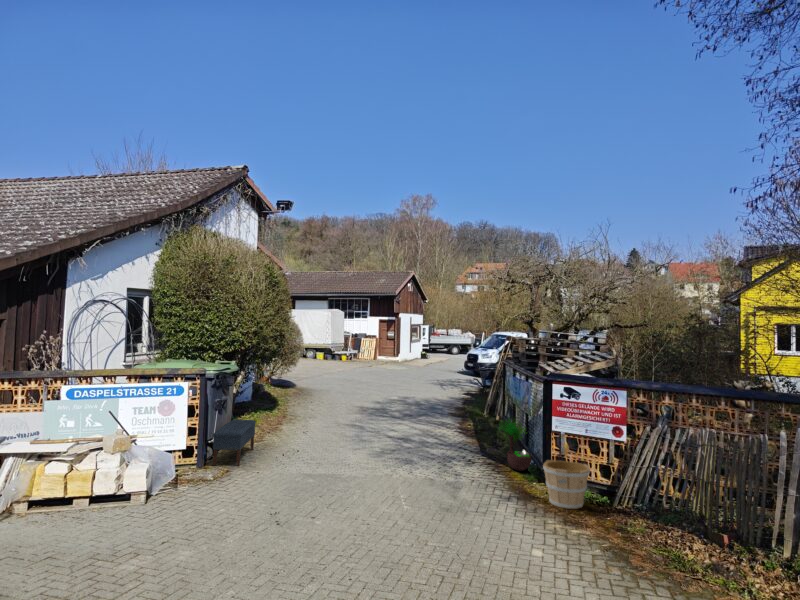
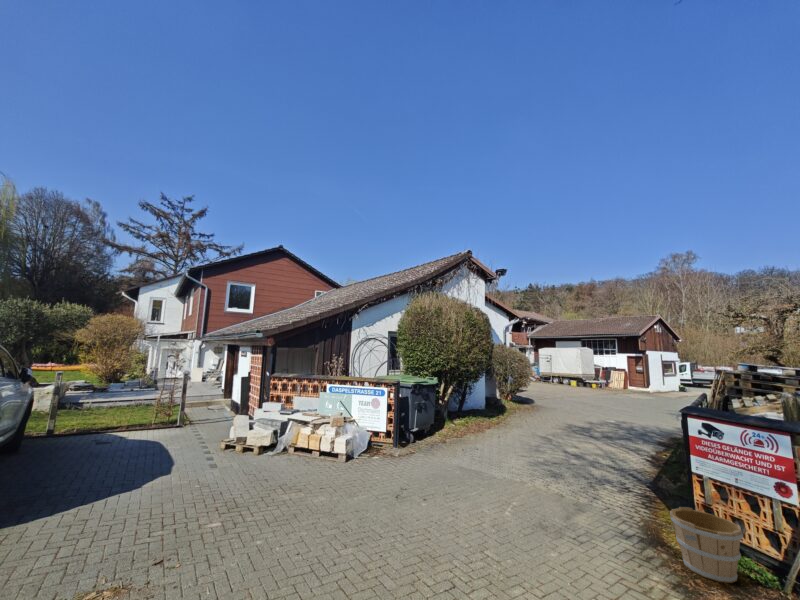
potted tree: present [500,419,531,471] -> none [650,448,695,515]
bench: present [213,420,256,466] -> none [408,419,447,451]

